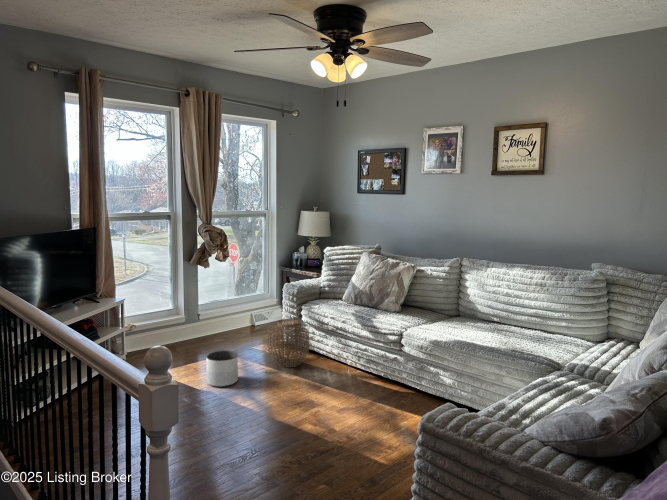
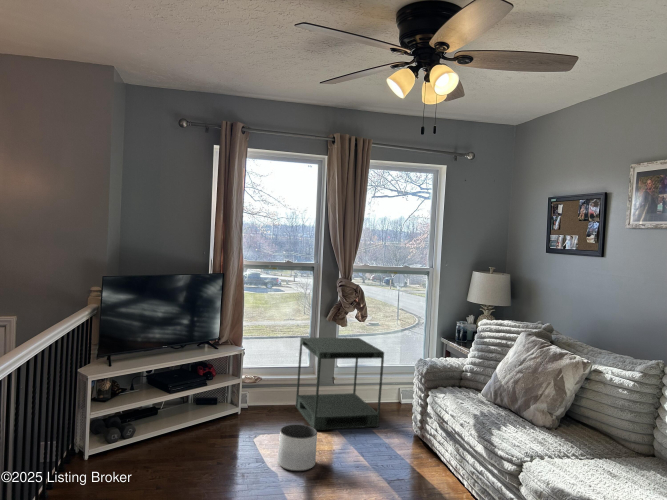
side table: none [178,277,258,356] -> present [295,337,384,430]
woven basket: present [268,319,309,367] -> none [368,403,423,470]

